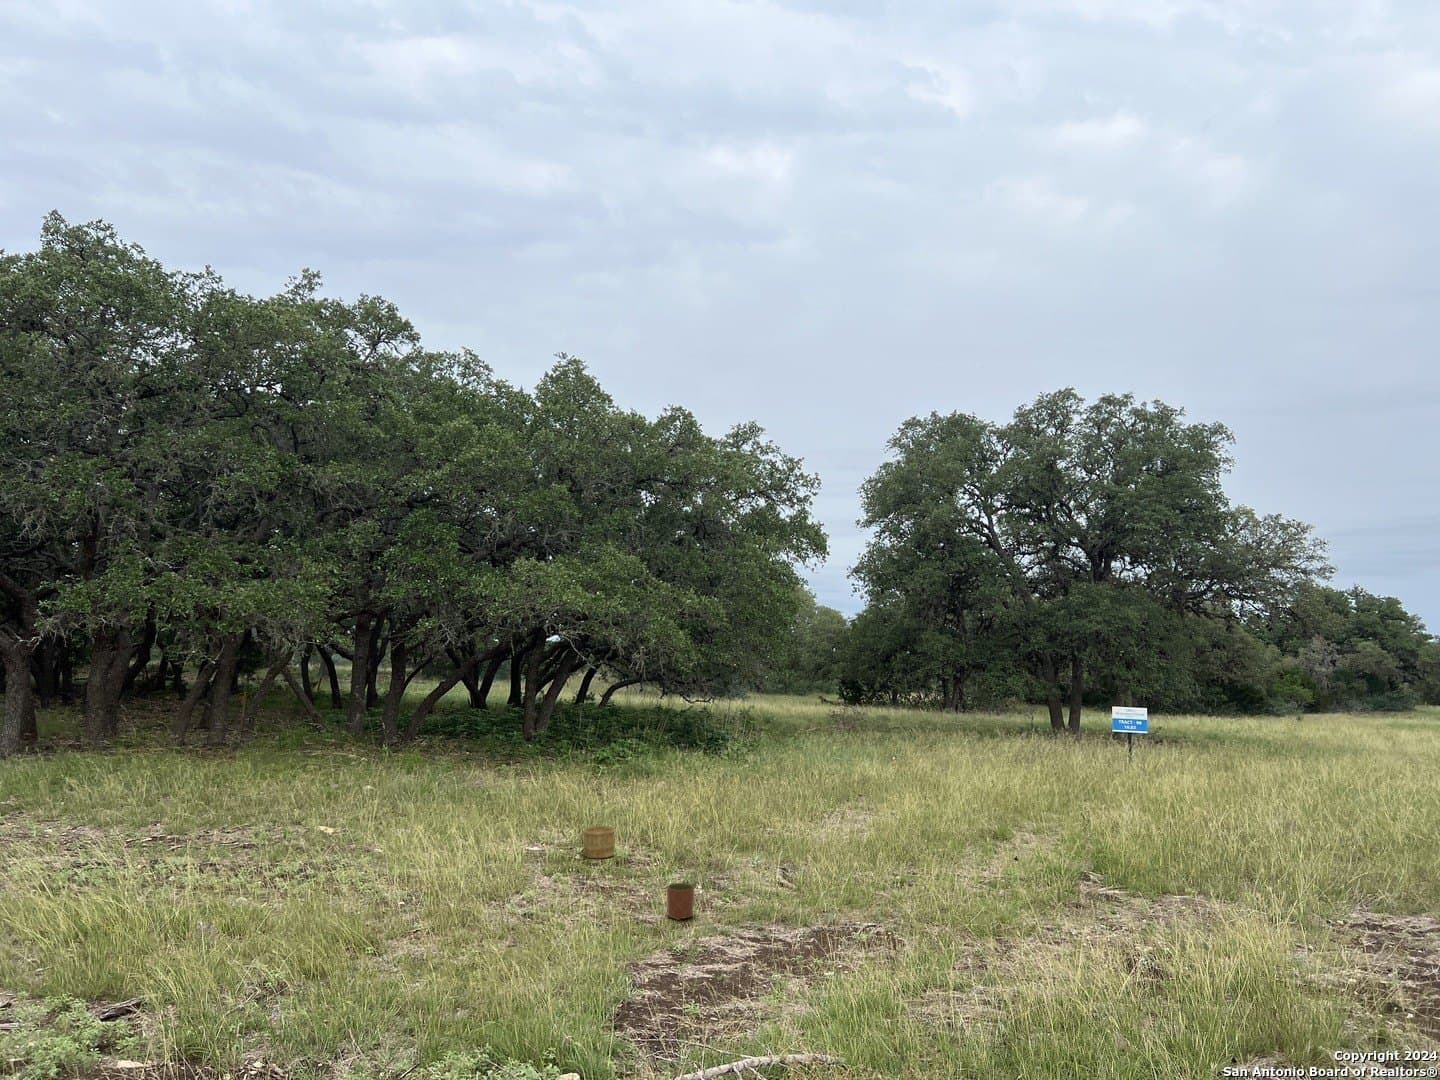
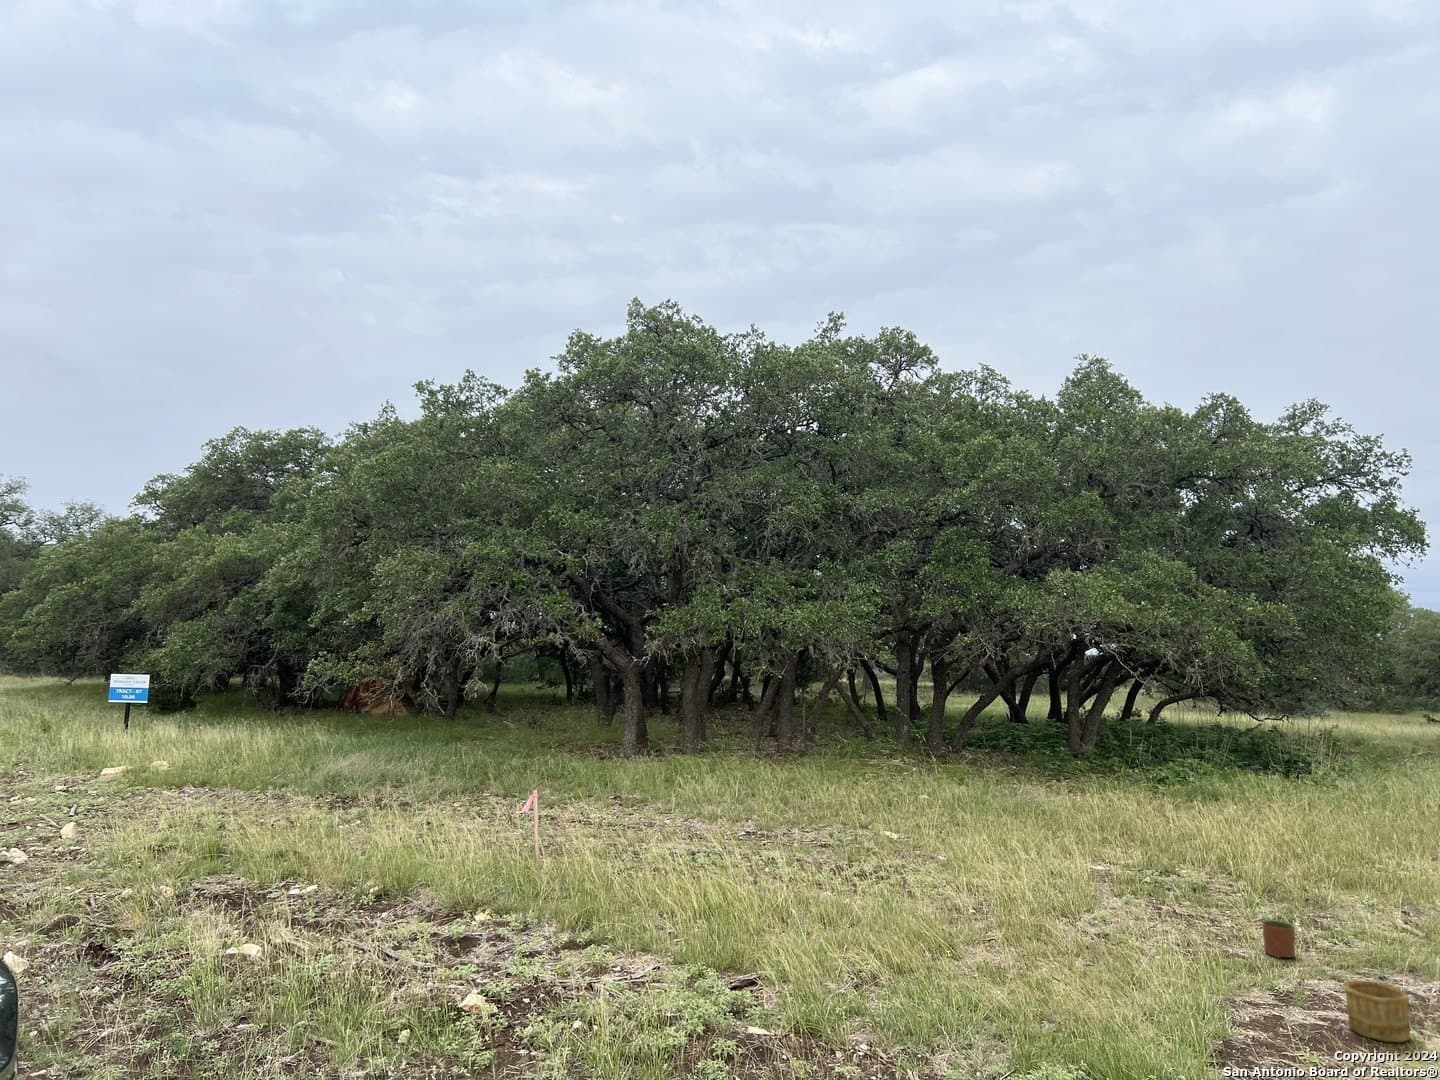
wooden bucket: present [583,826,615,858] -> present [1344,980,1410,1042]

